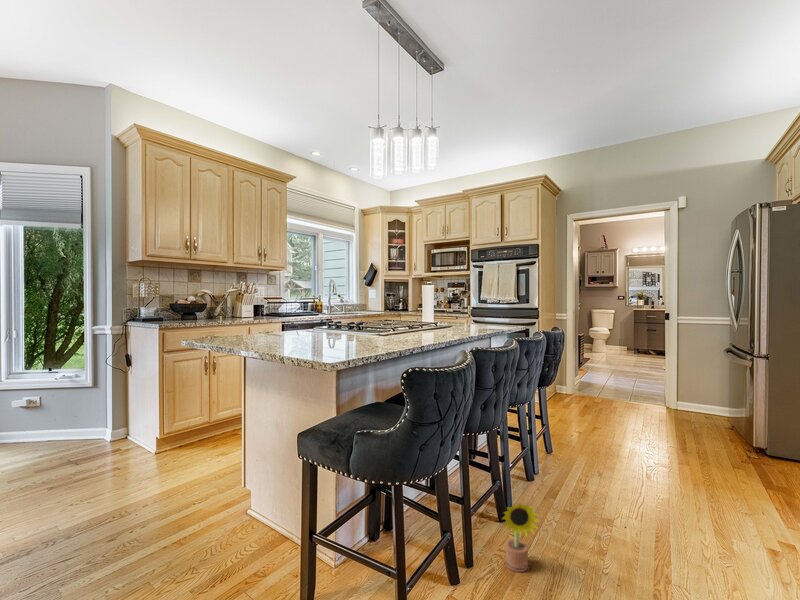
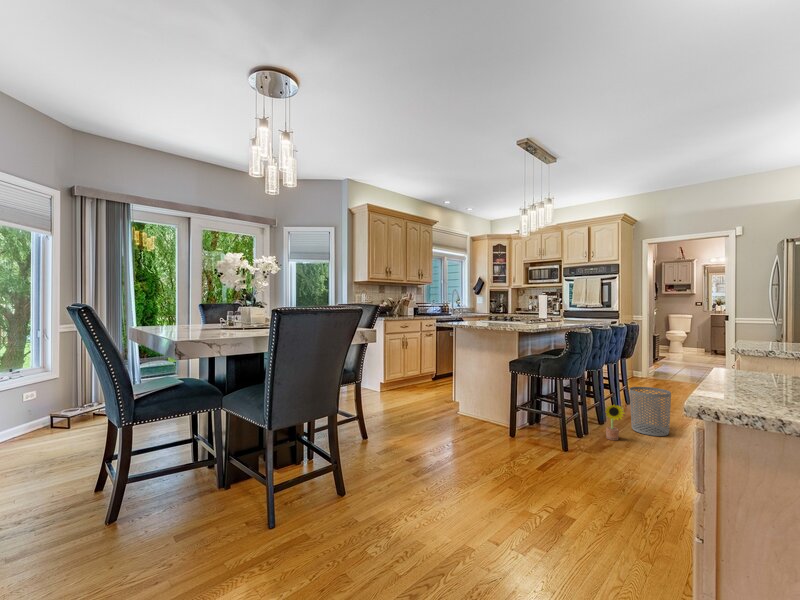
waste bin: none [549,445,619,547] -> present [630,387,671,436]

